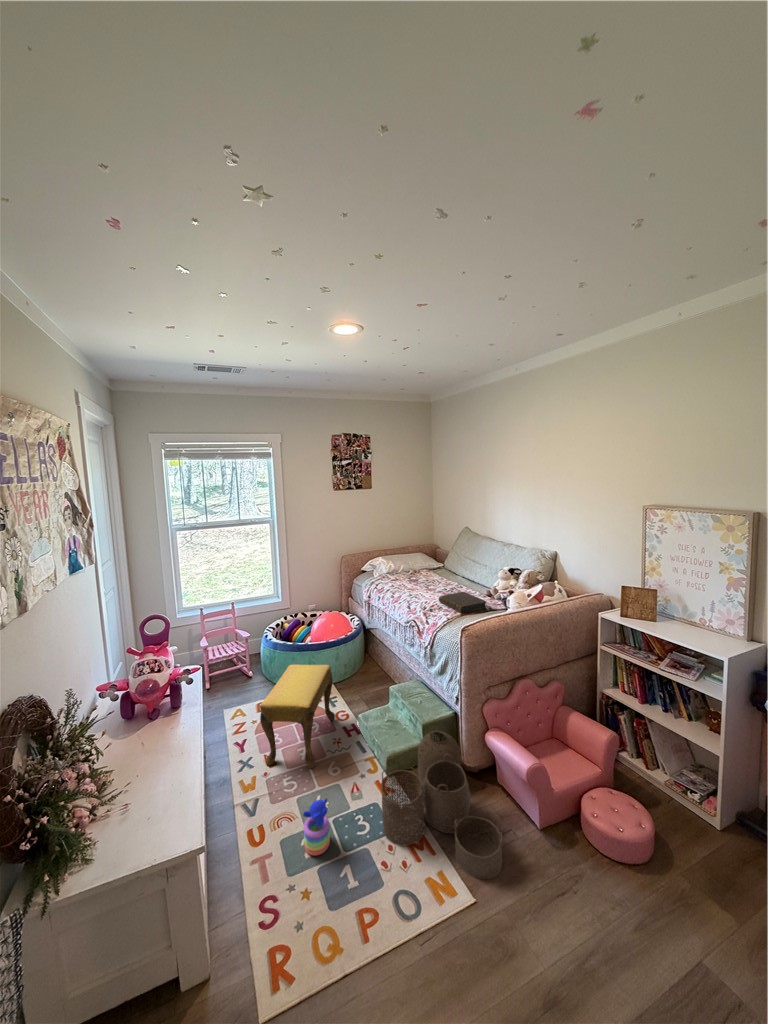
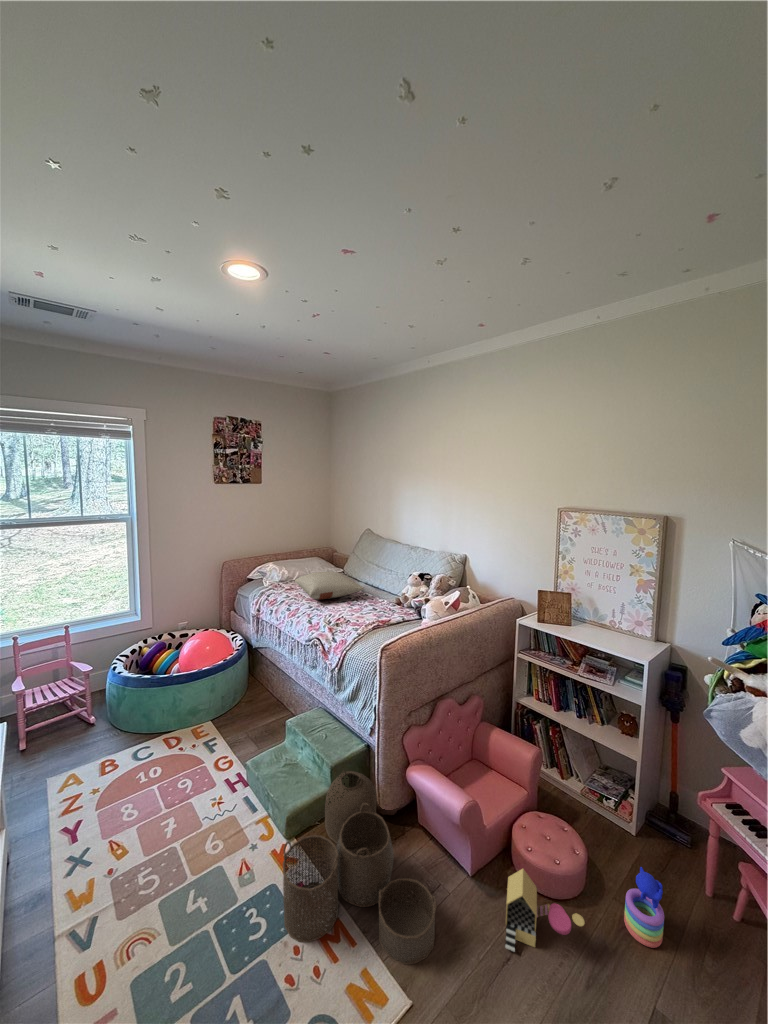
pillow: none [397,566,456,589] -> present [295,572,364,599]
book: present [439,592,487,614] -> none [347,601,401,627]
footstool: present [260,665,335,769] -> none [102,703,214,860]
stacking toy: present [303,798,330,855] -> present [624,867,664,948]
toy house: none [564,827,643,895] -> present [505,869,585,952]

